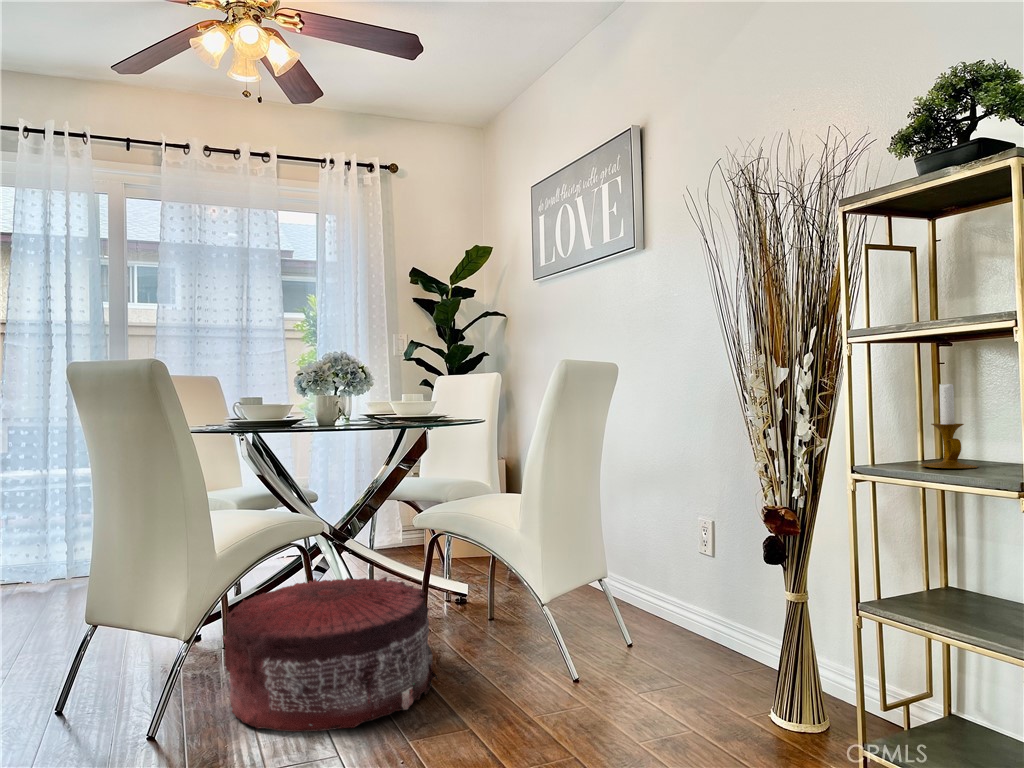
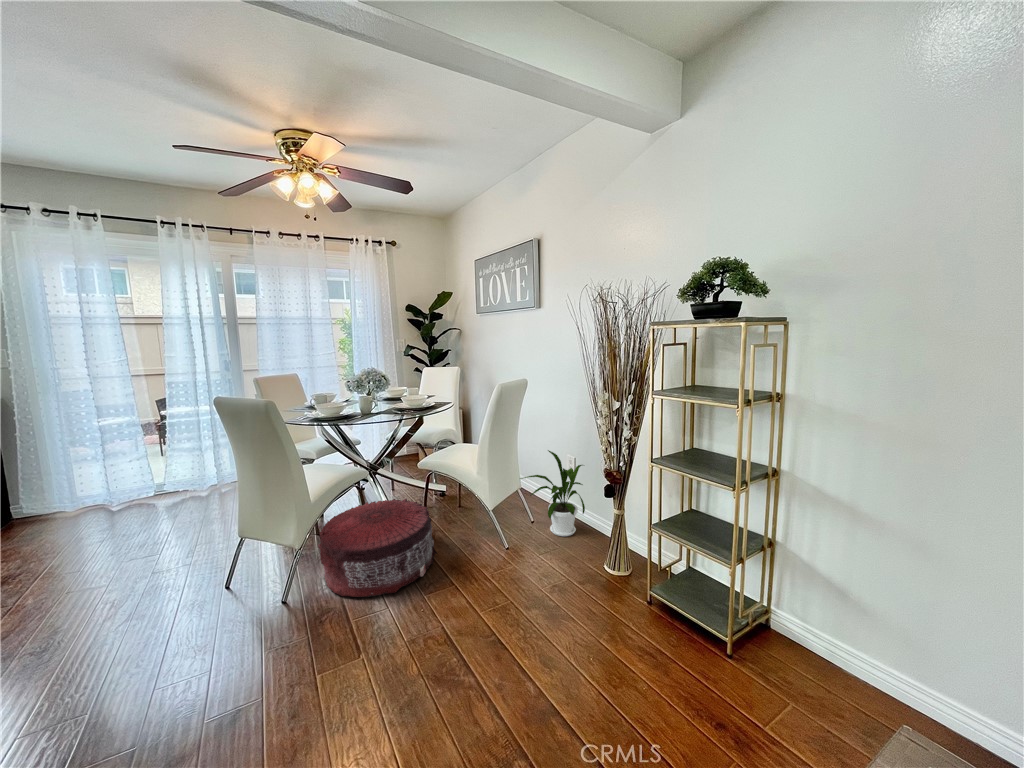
candlestick: present [921,384,977,468] -> none [683,418,711,463]
house plant: none [600,501,733,670] -> present [520,450,585,536]

